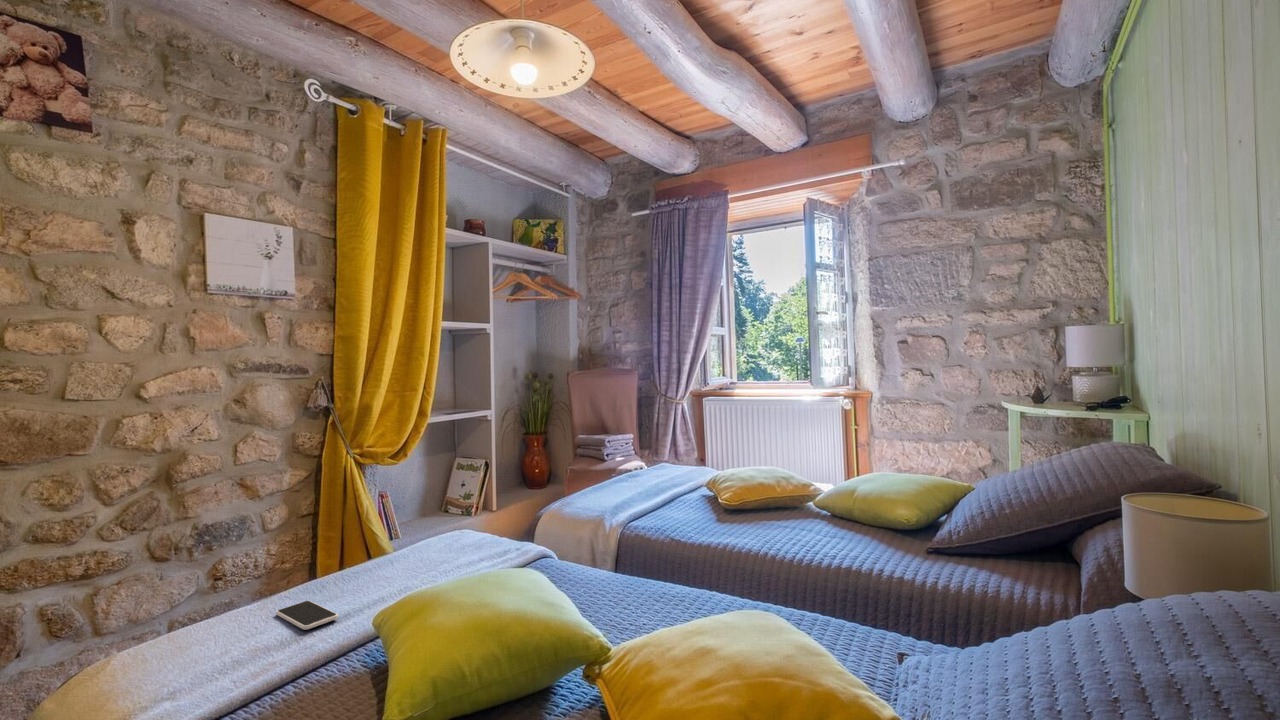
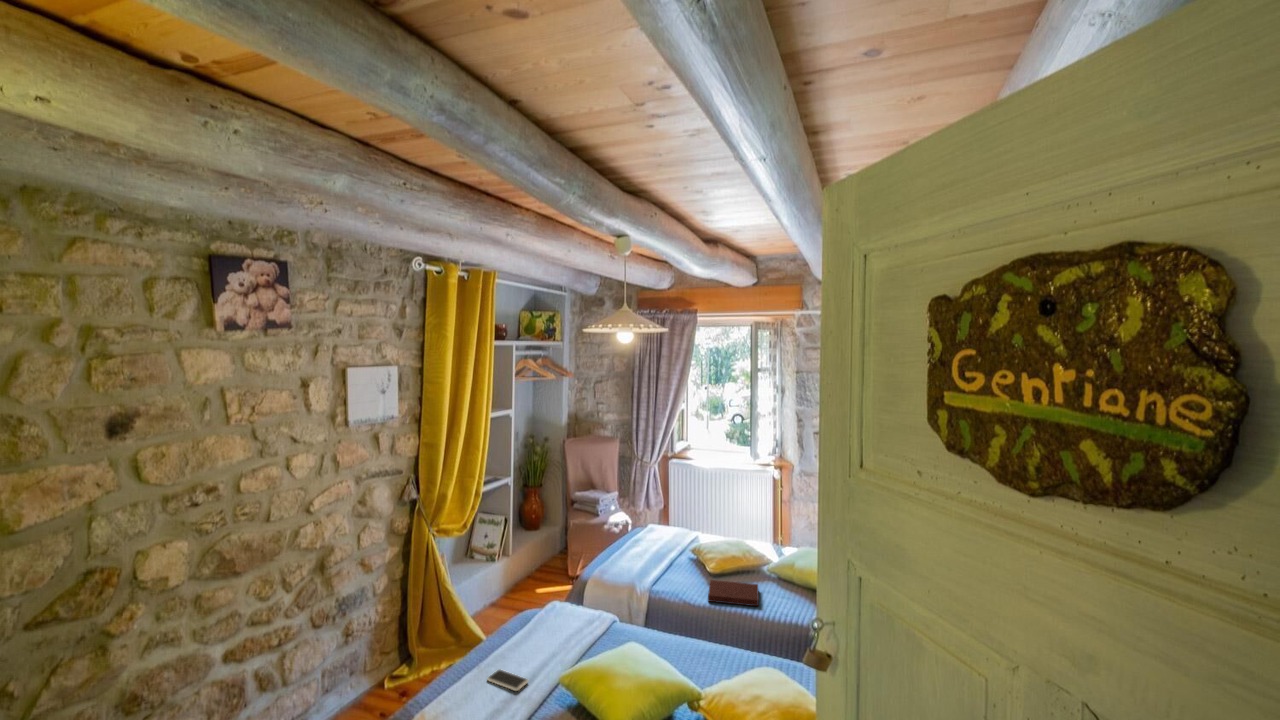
notebook: none [708,511,796,542] -> present [708,580,759,606]

